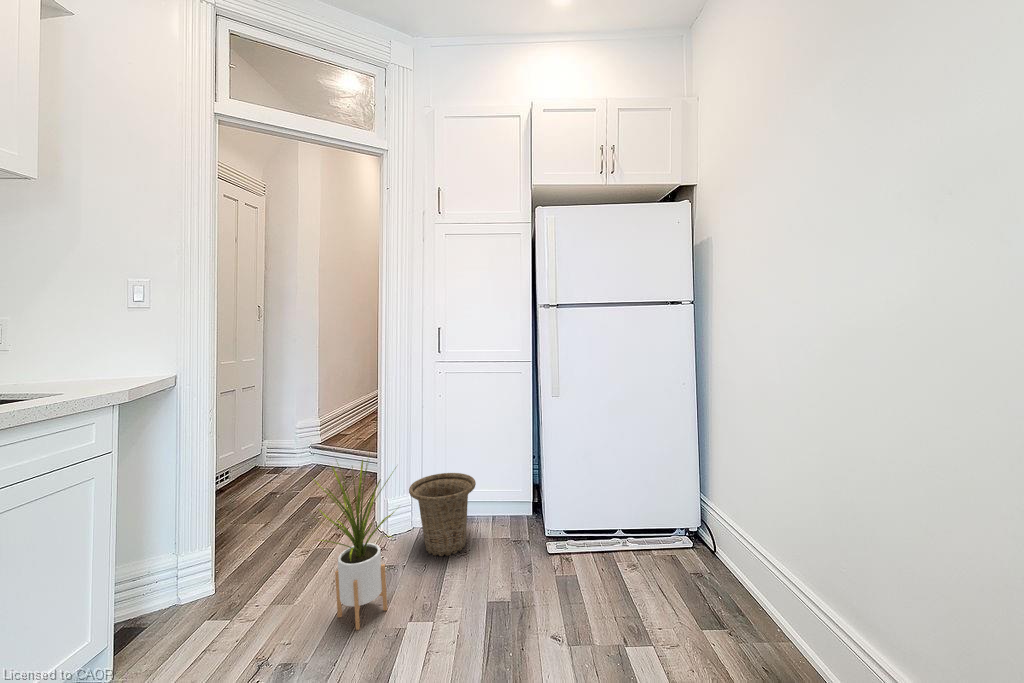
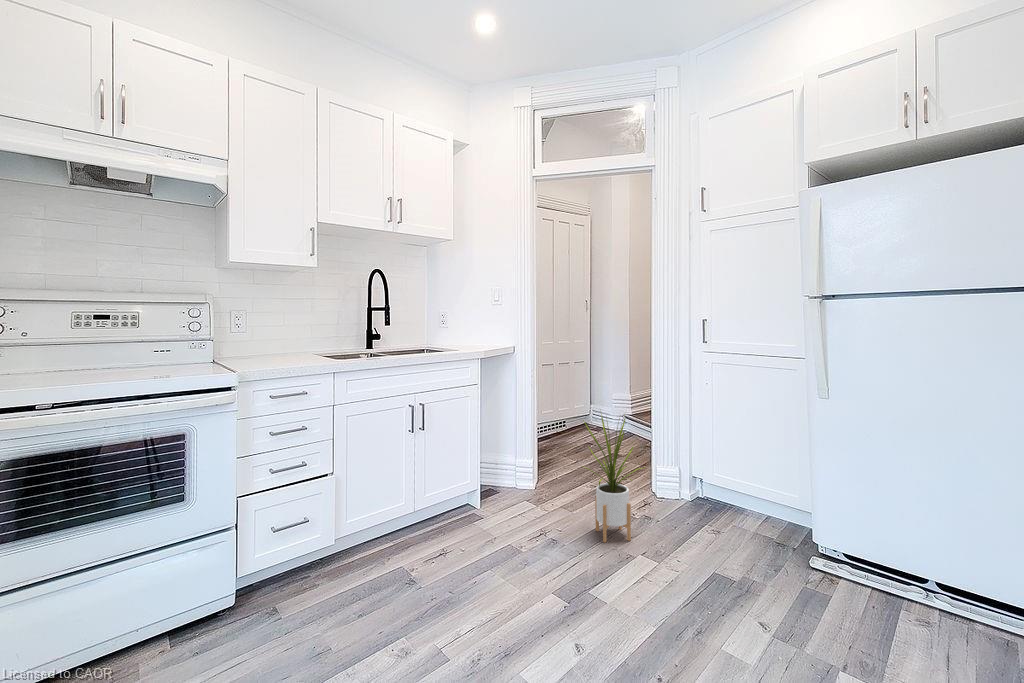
basket: present [409,473,476,556] -> none [672,454,741,530]

